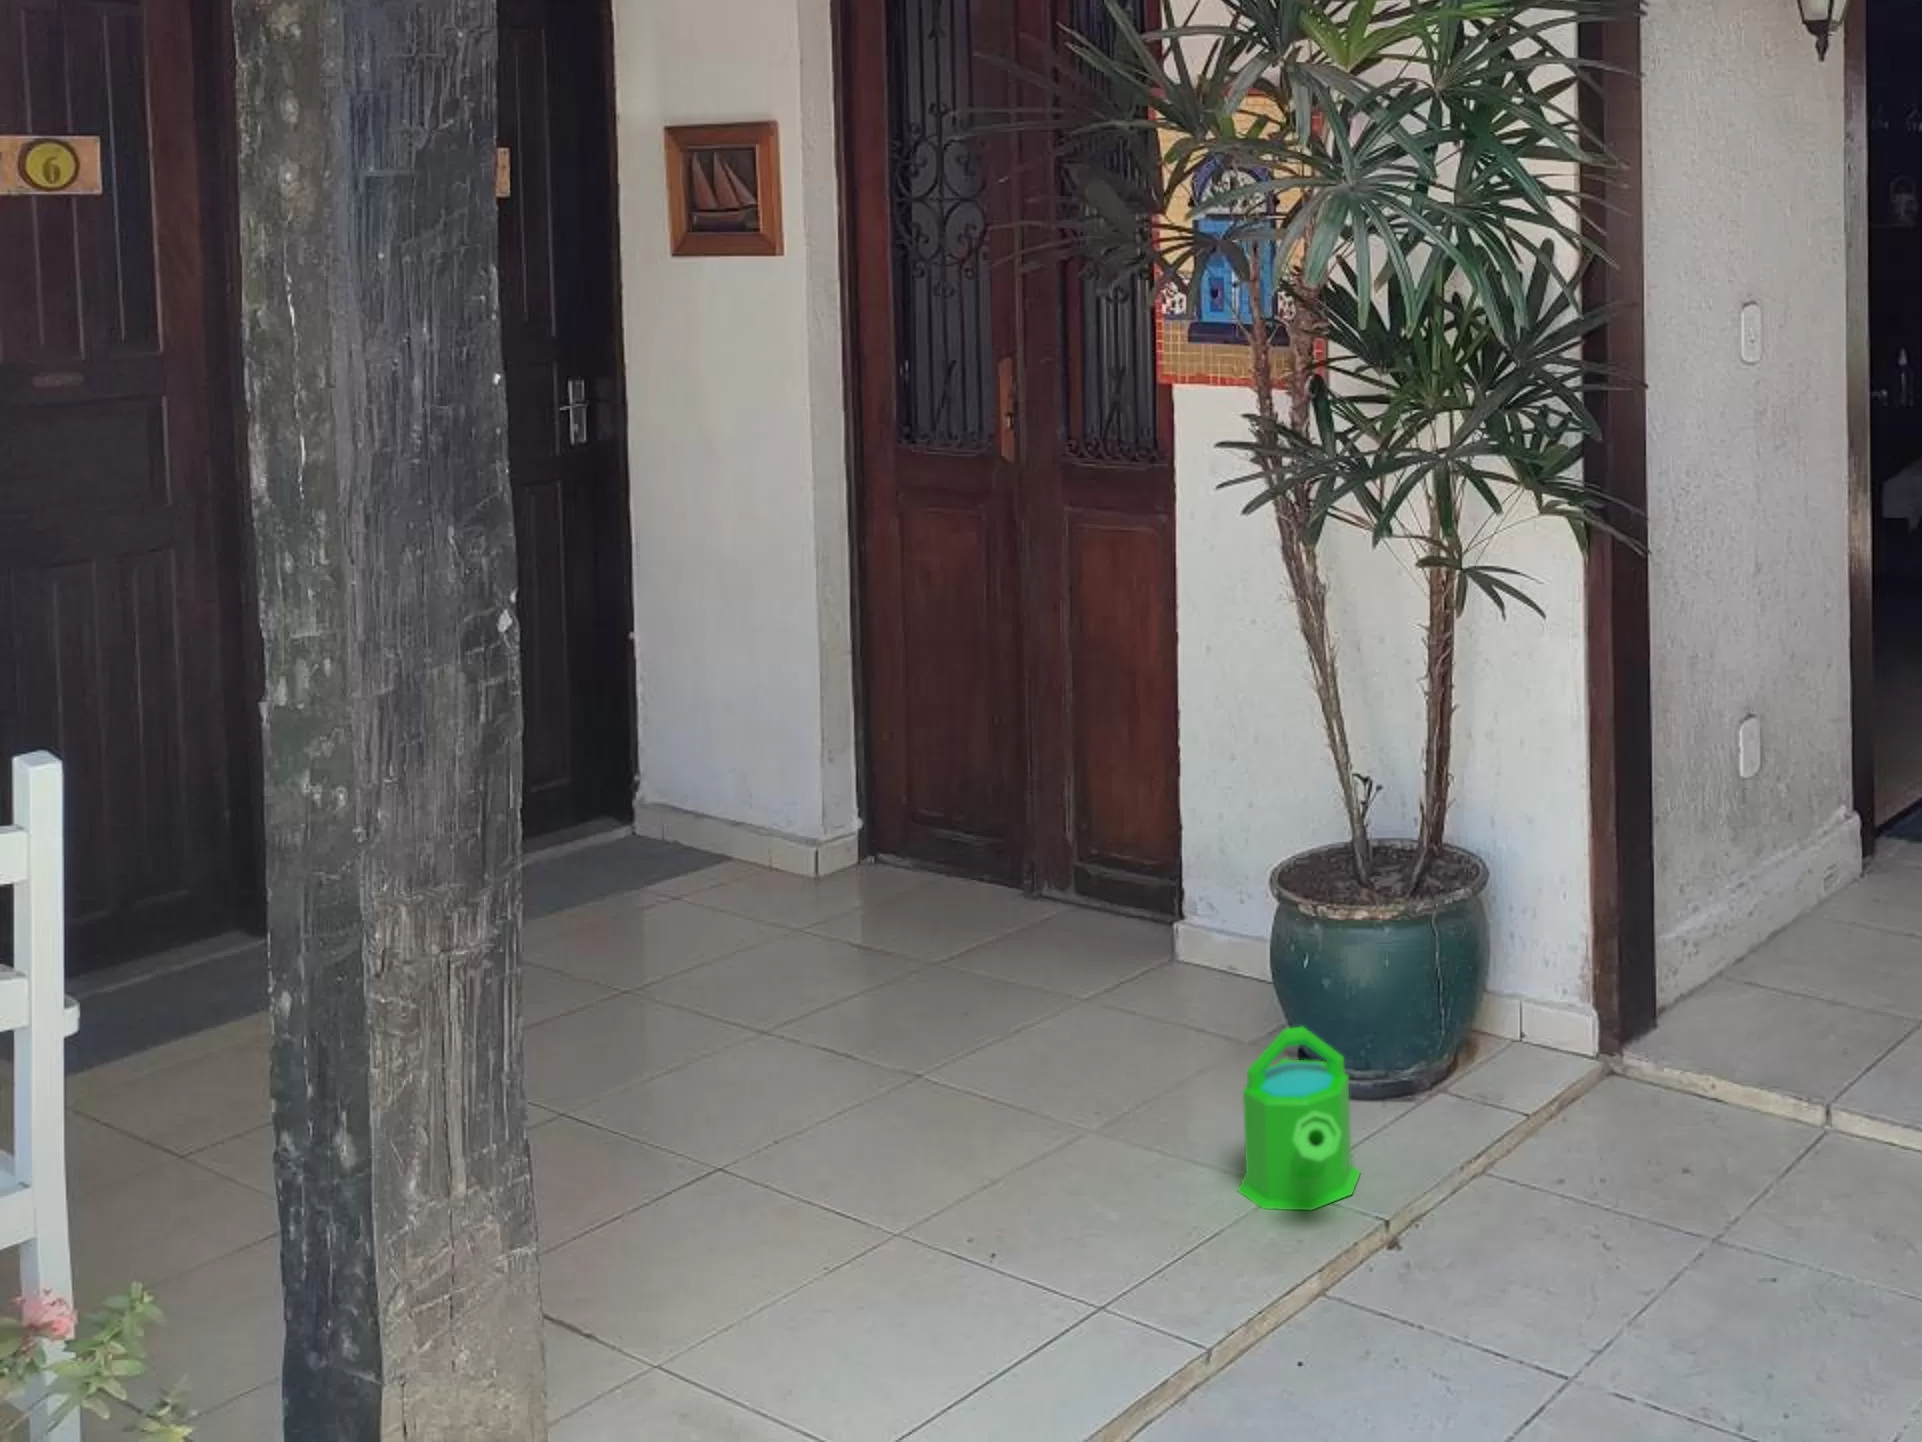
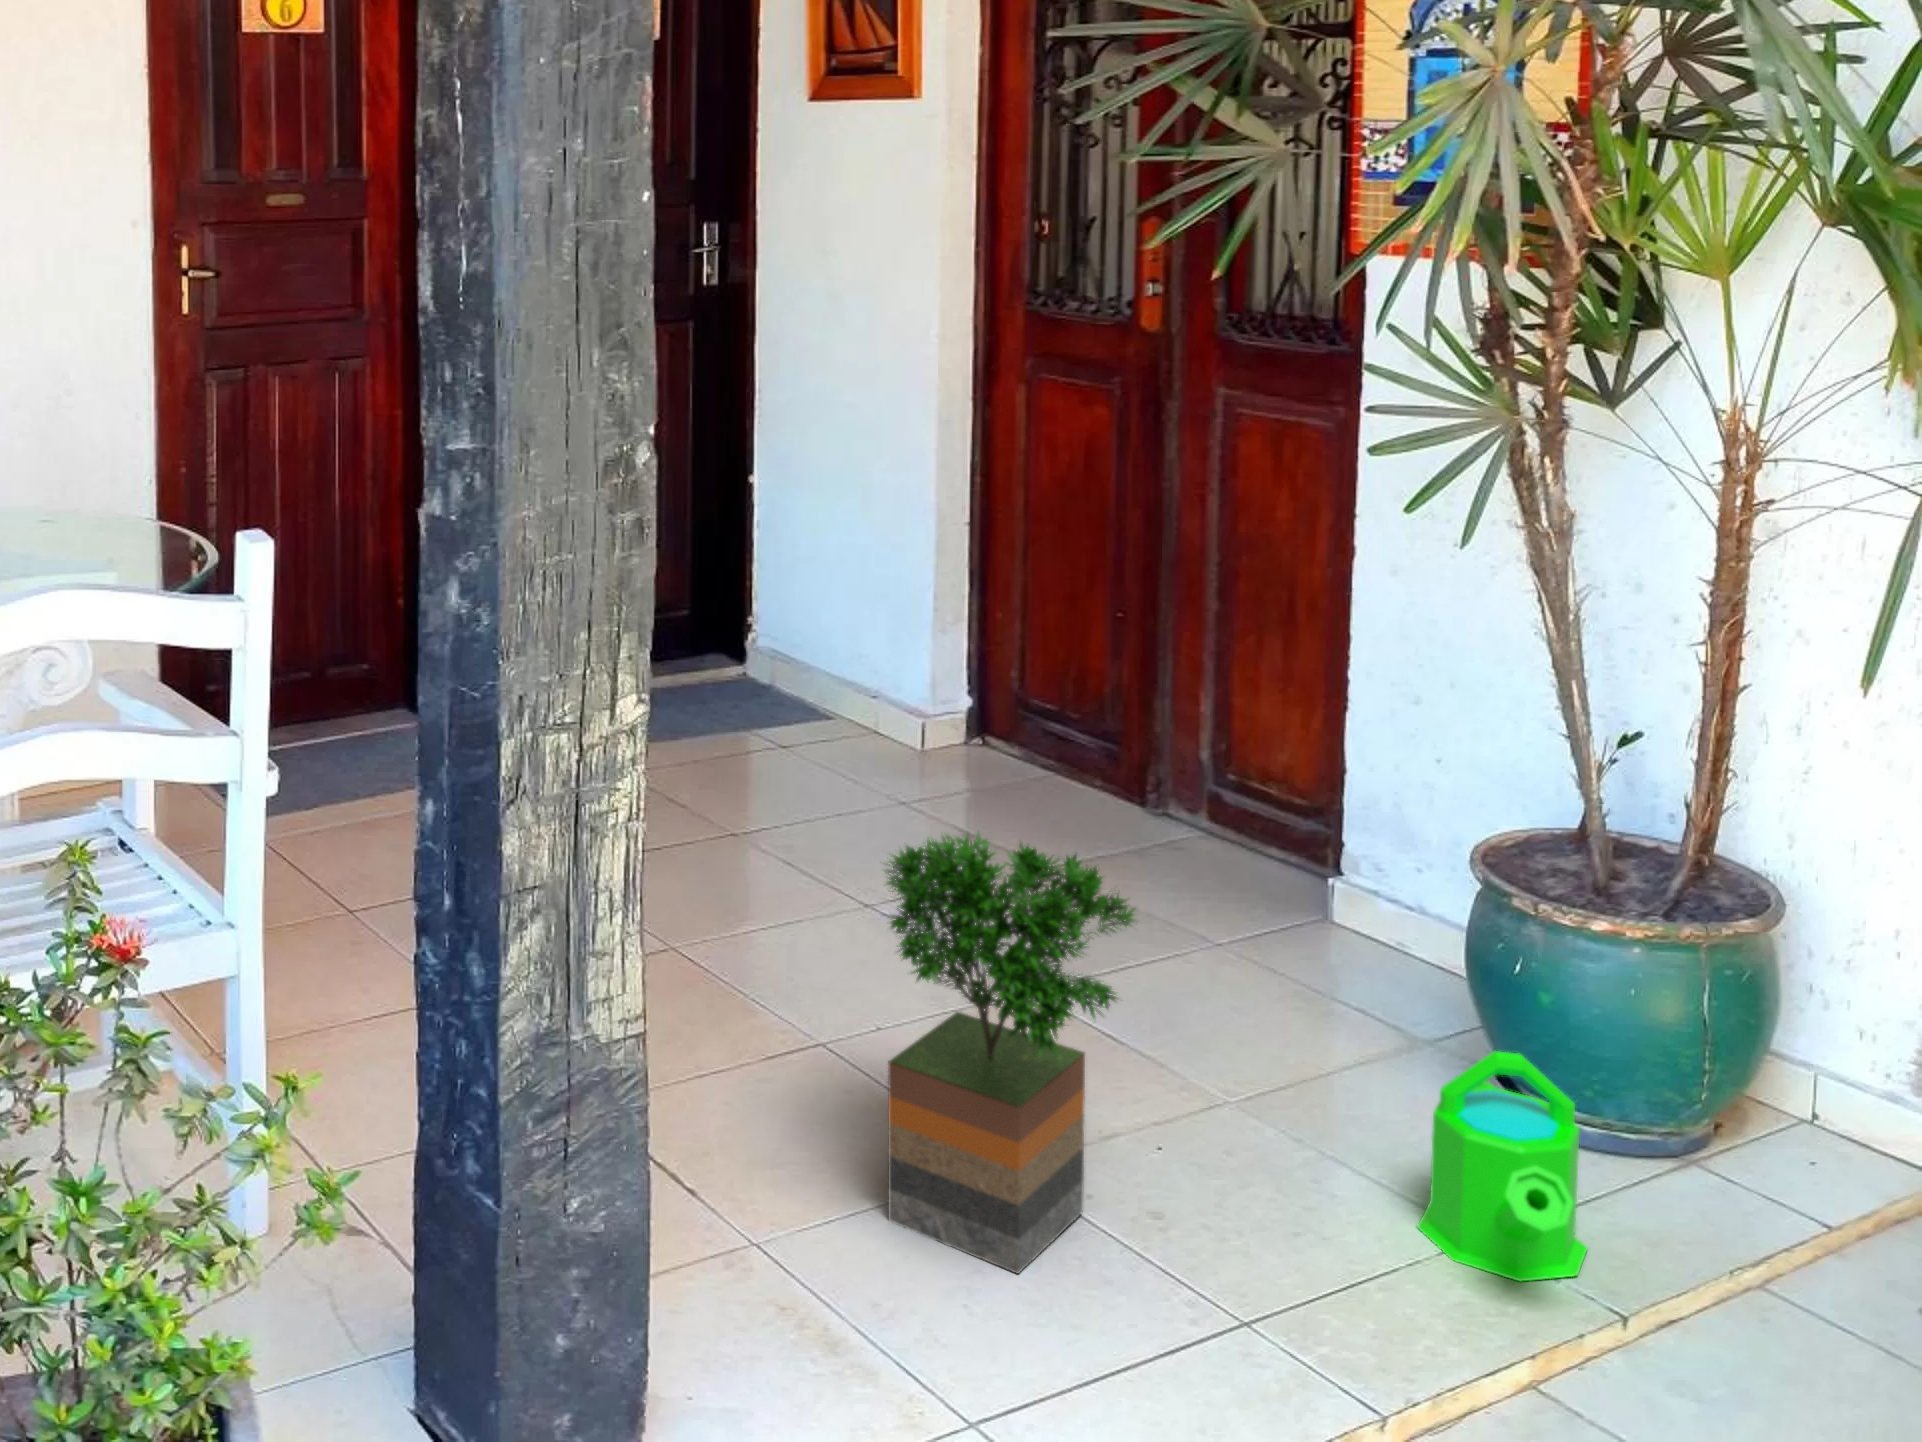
potted tree: none [763,928,999,1321] -> present [885,831,1135,1273]

